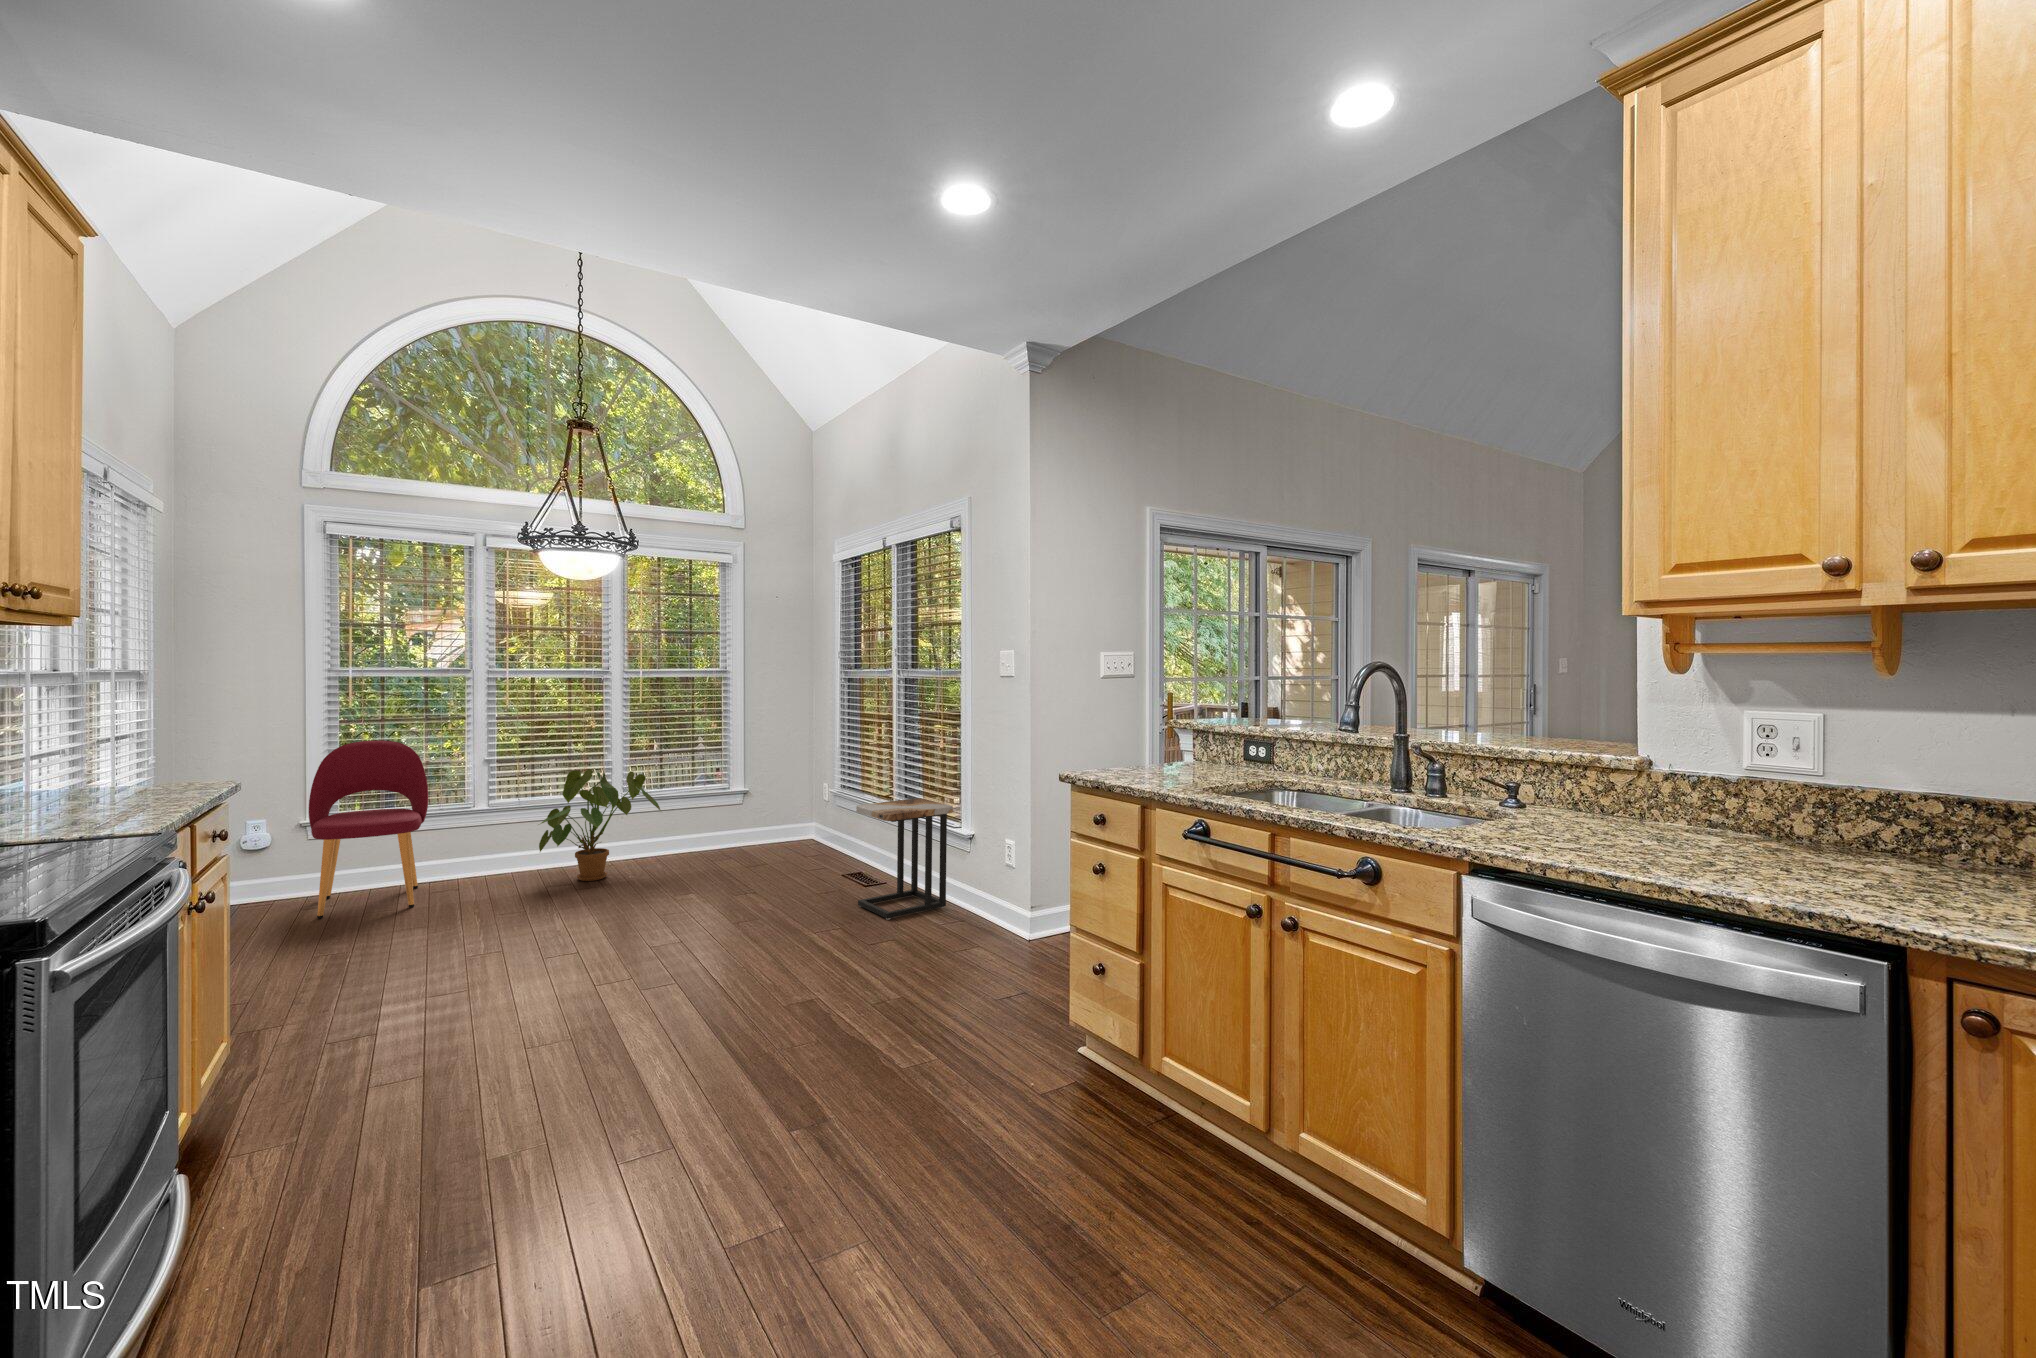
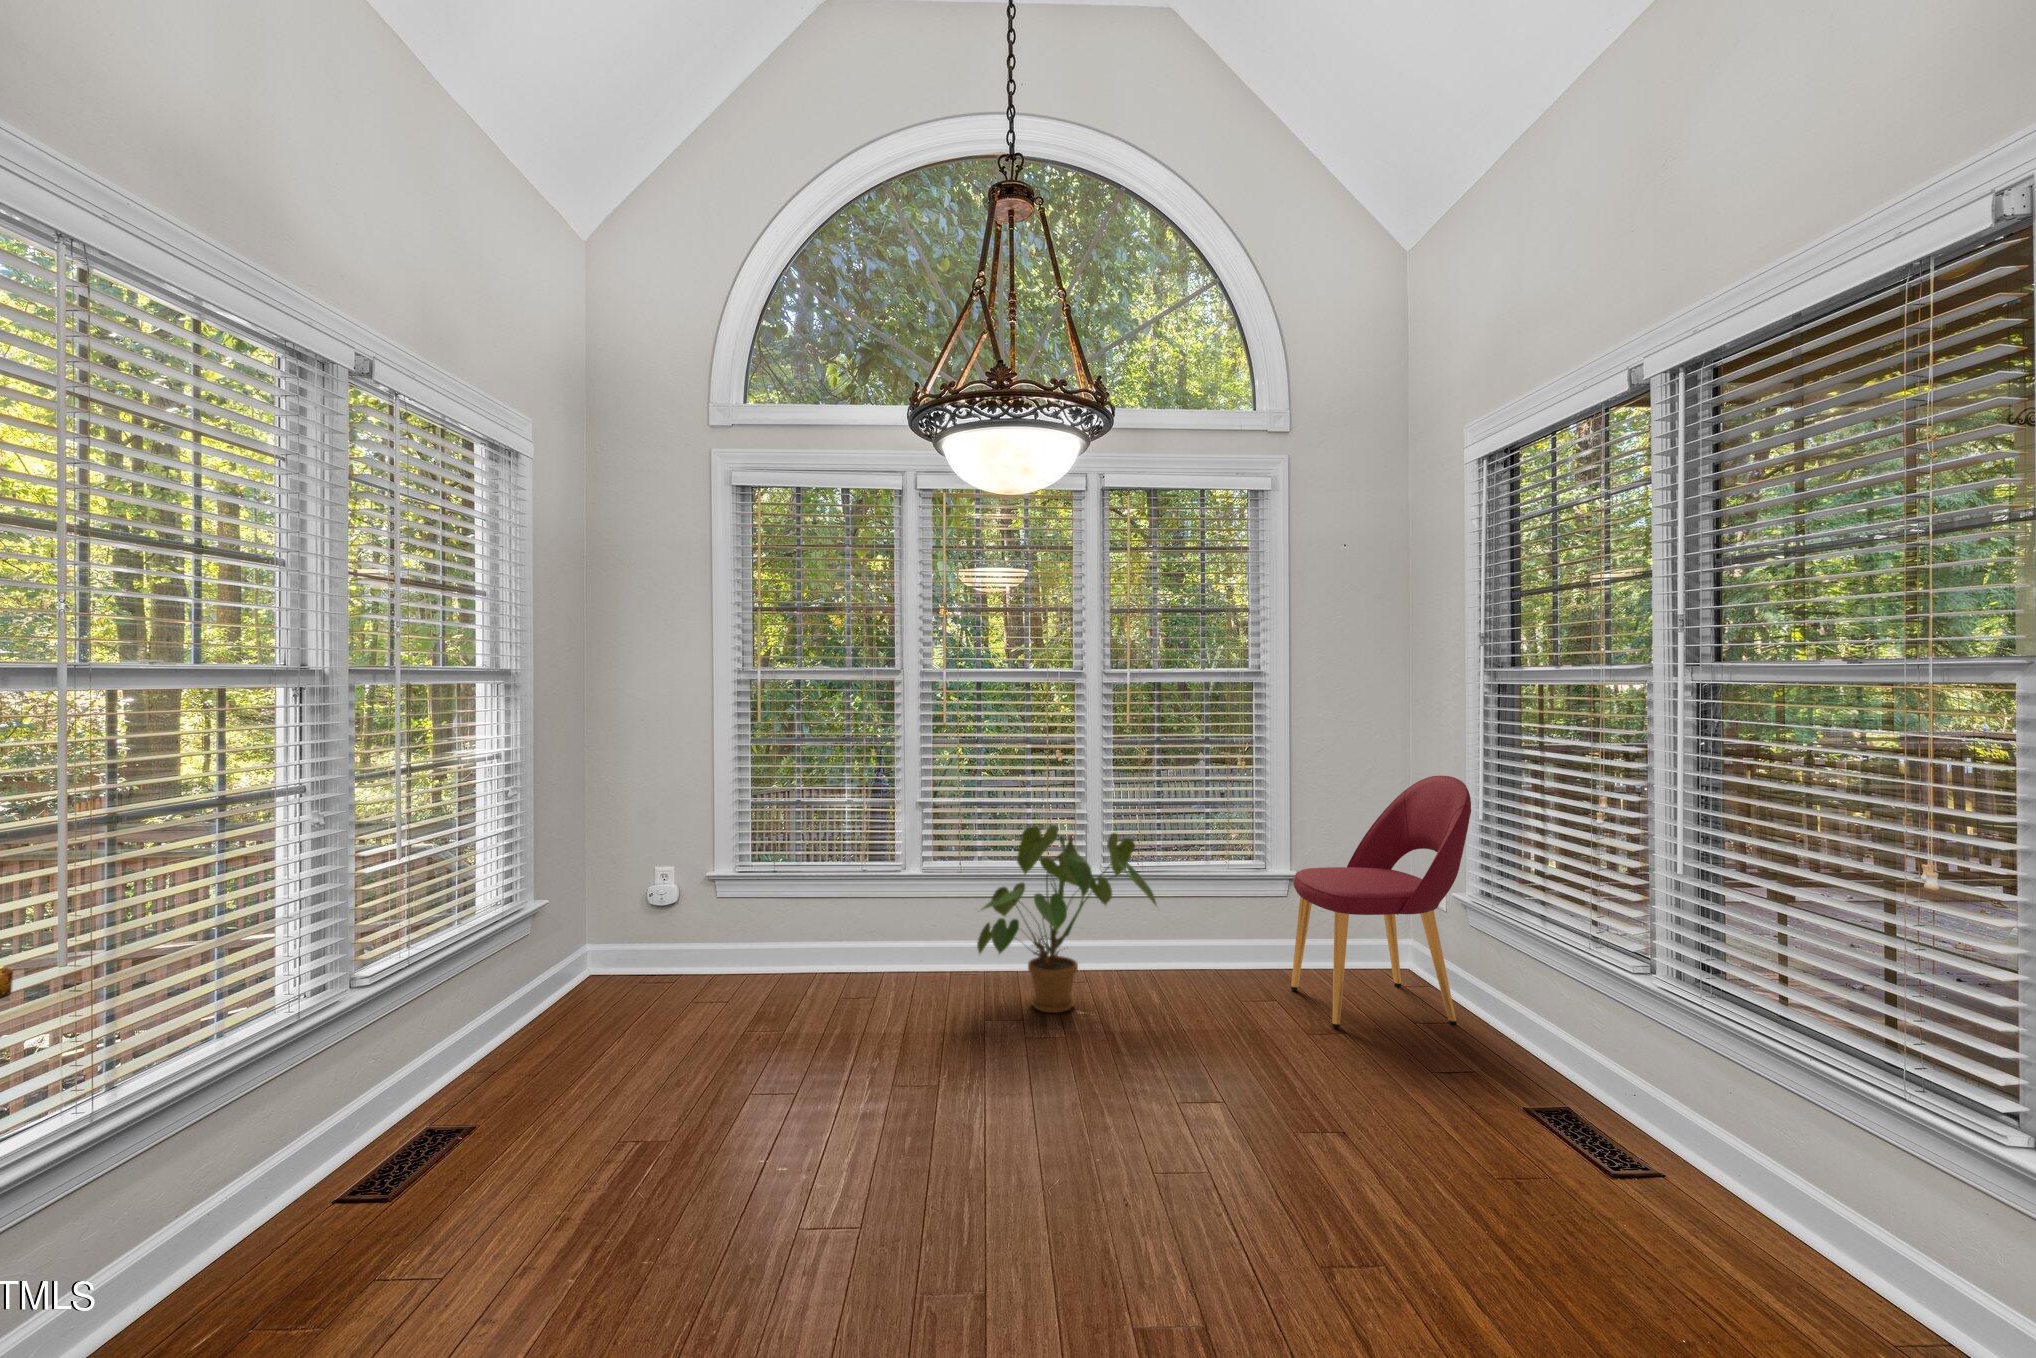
dining chair: present [309,740,428,919] -> present [1291,776,1471,1028]
side table: present [856,798,953,919] -> none [1578,968,1876,1300]

